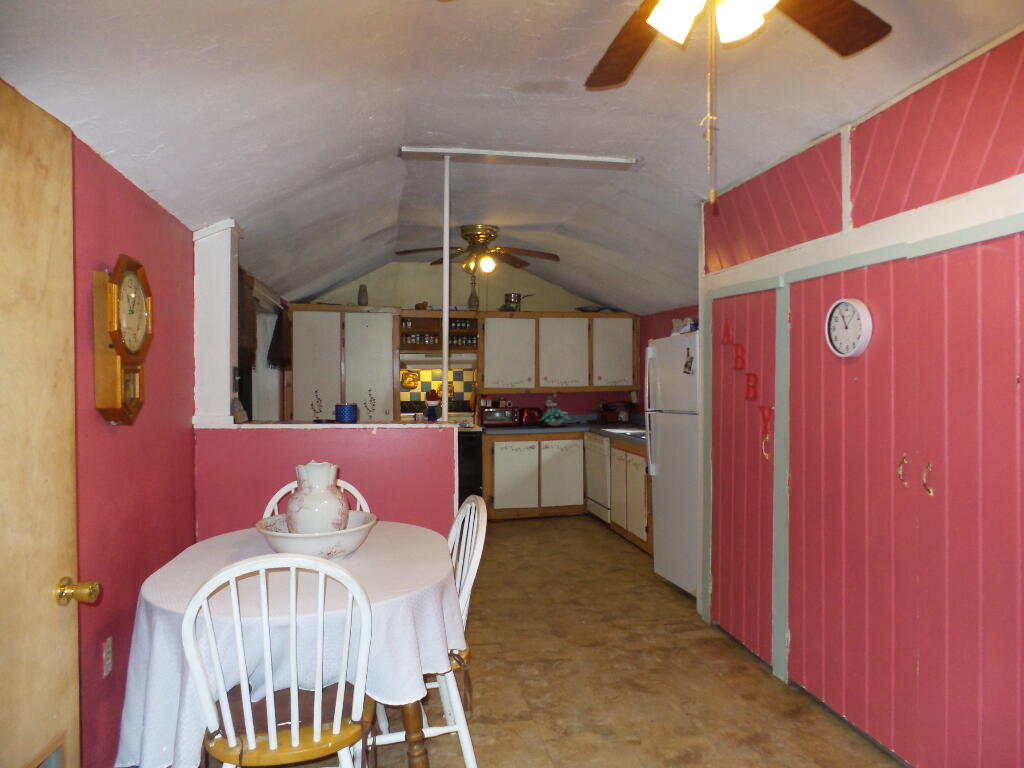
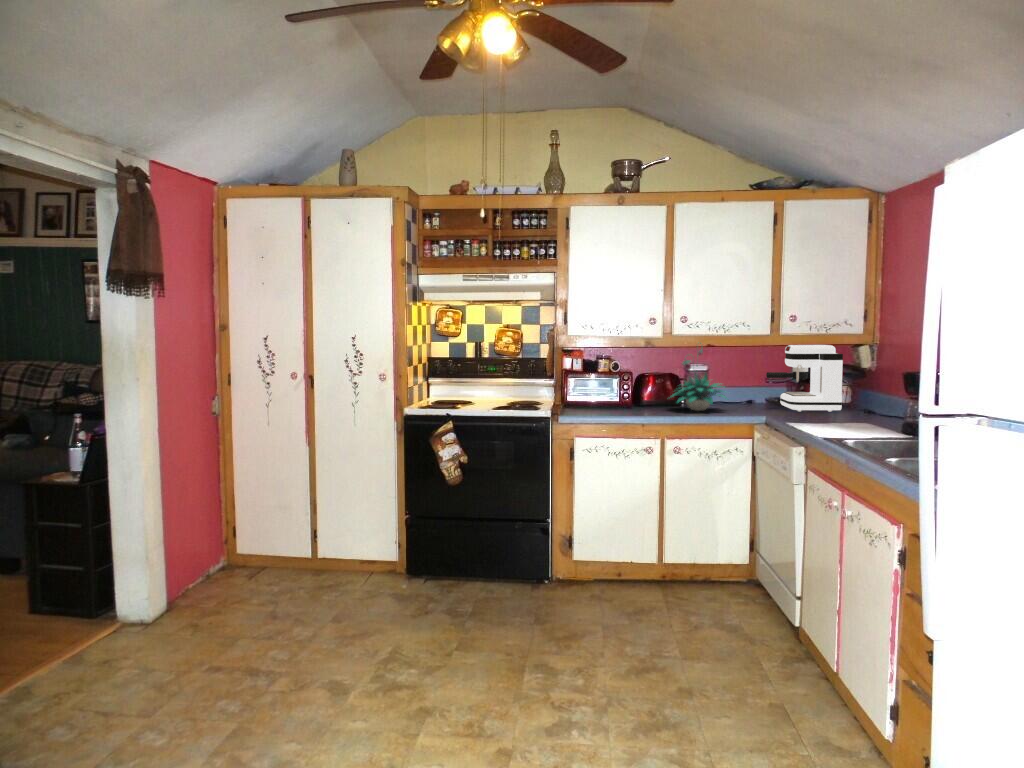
coffee maker: none [587,391,624,425] -> present [766,345,843,412]

